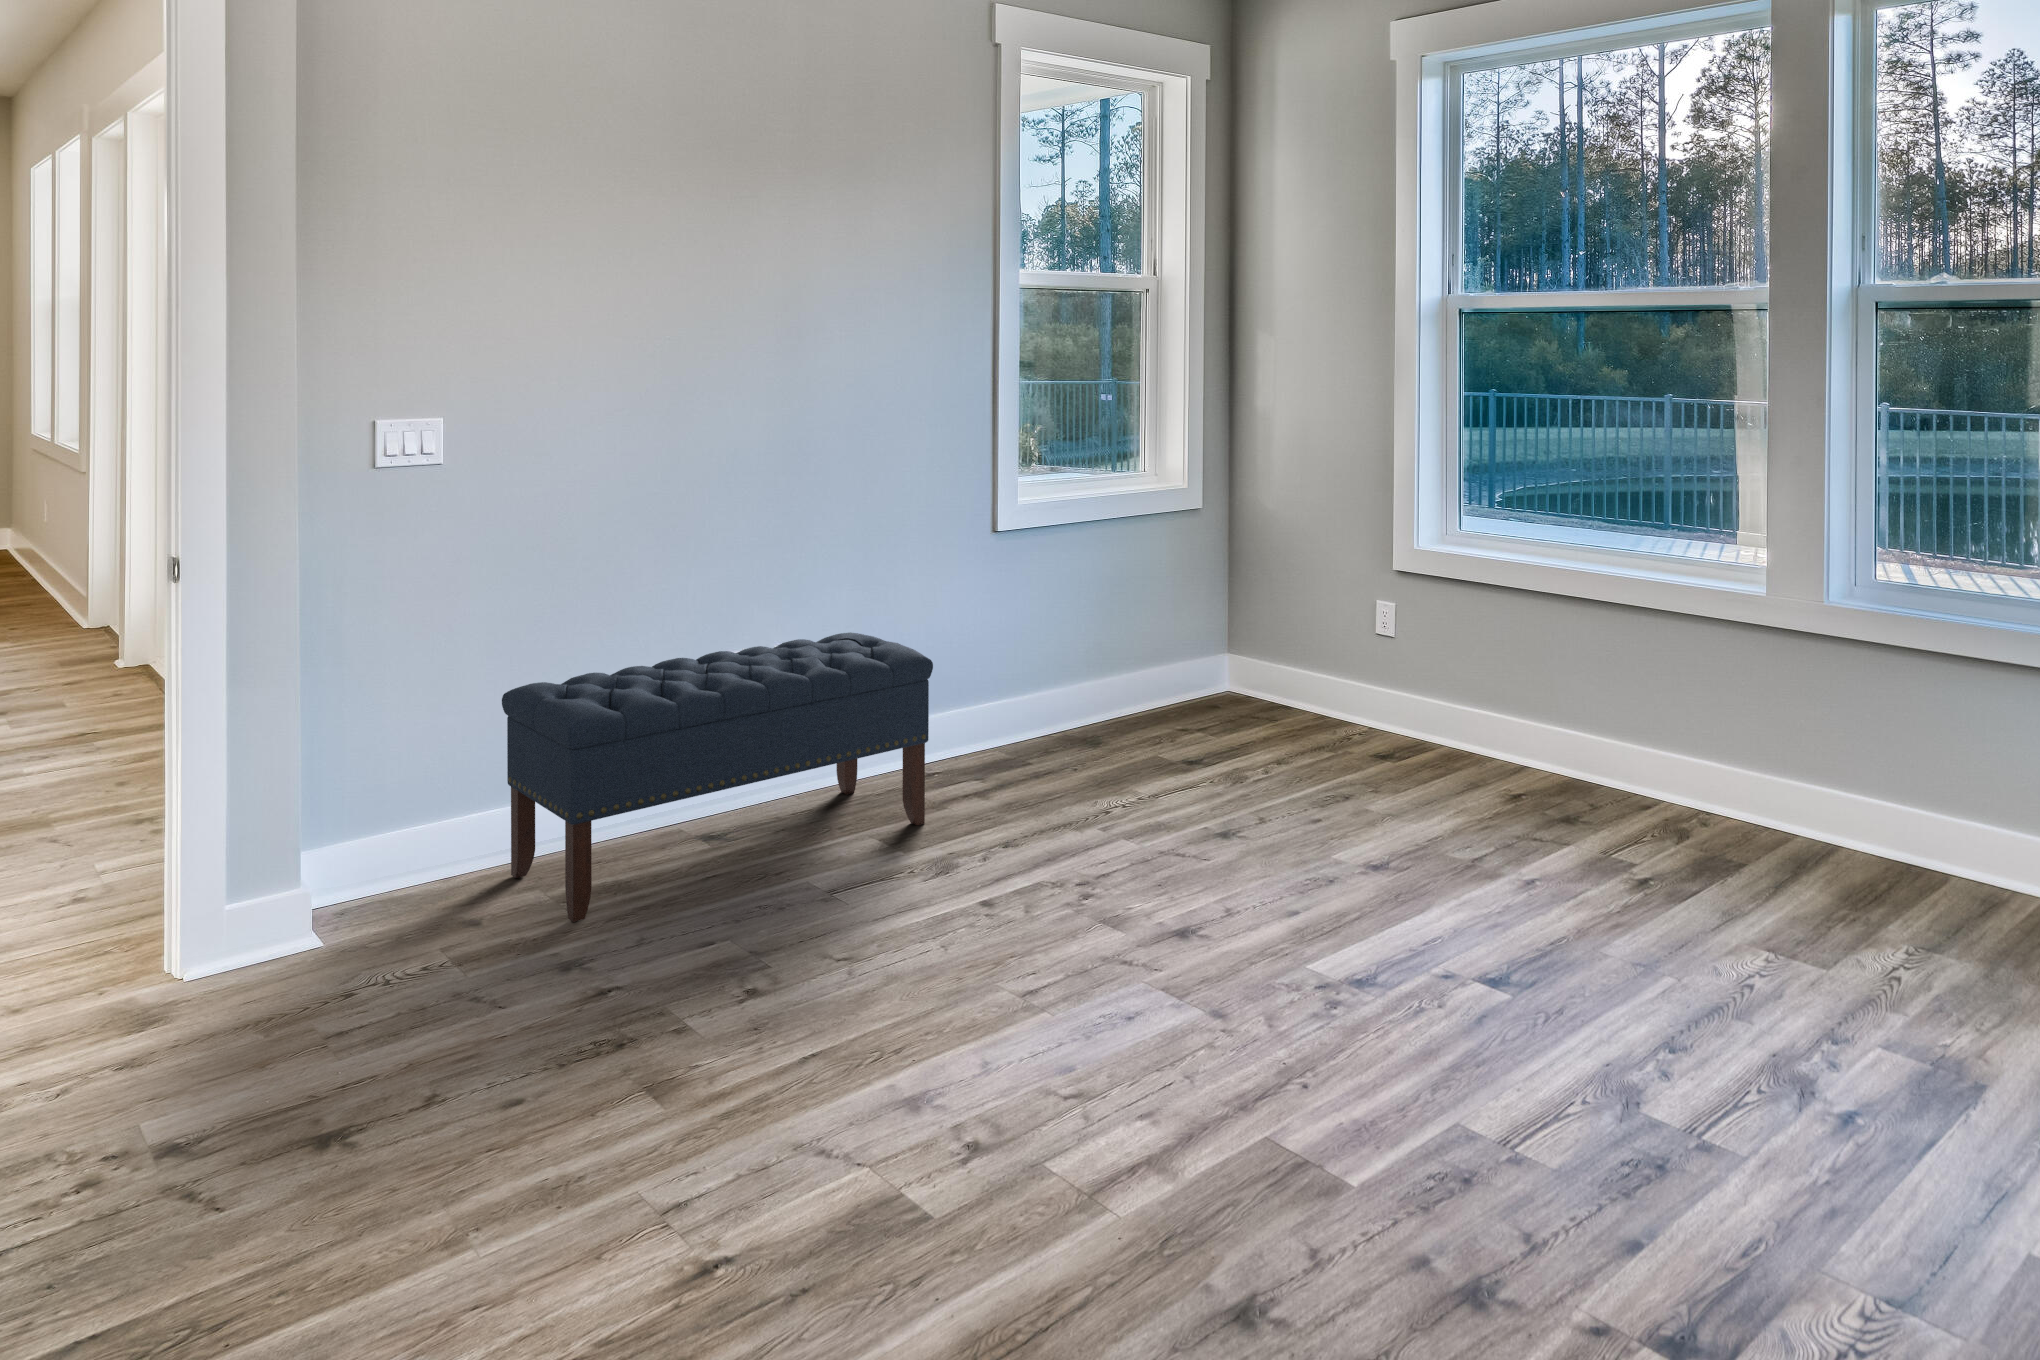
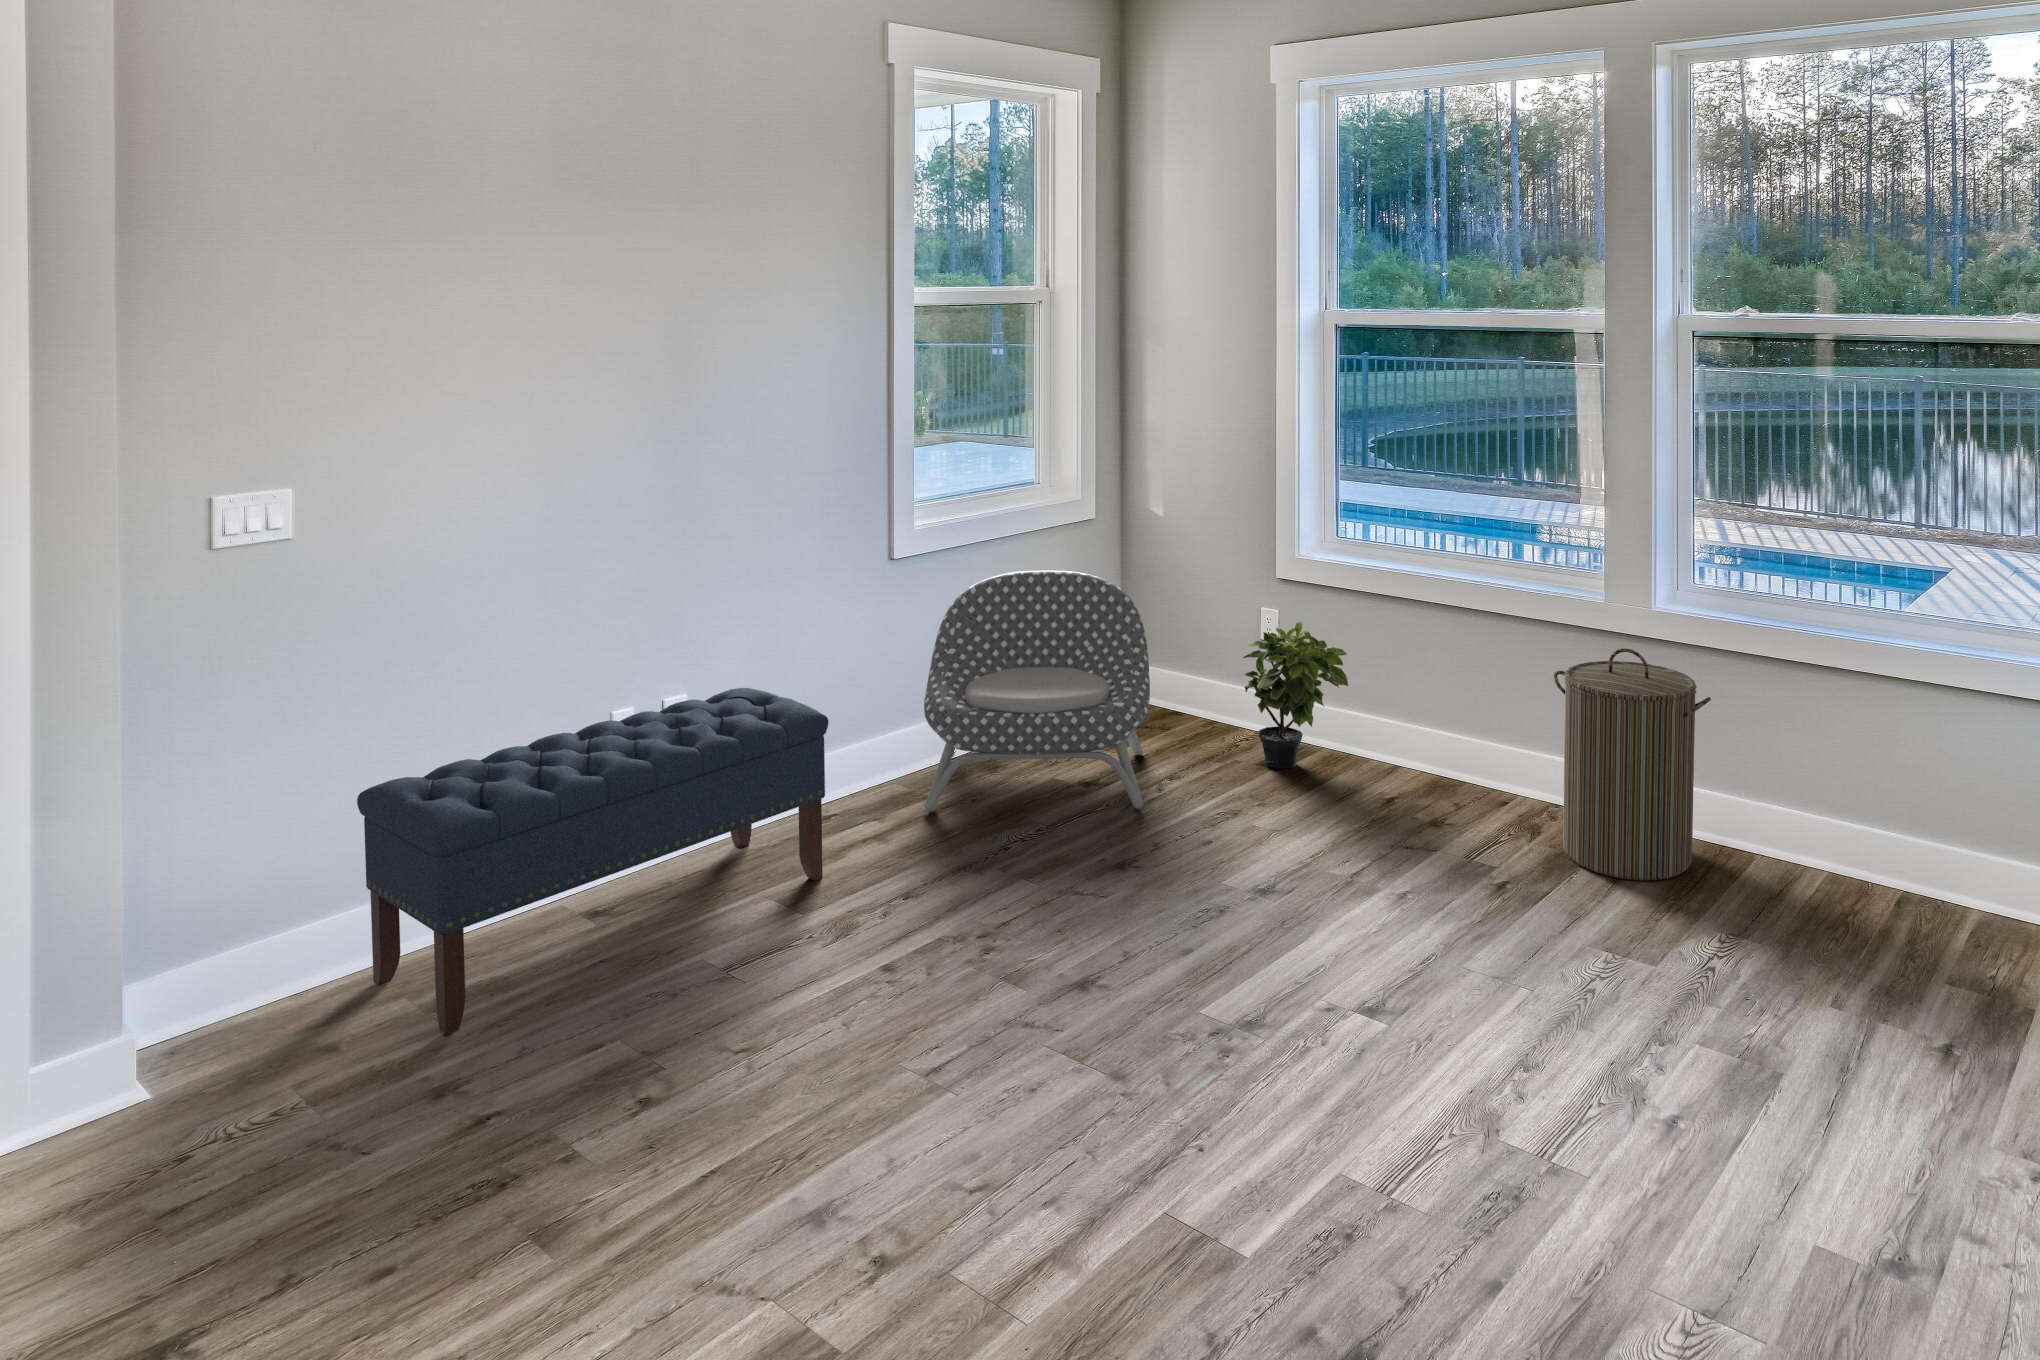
armchair: none [1027,543,1261,786] -> present [924,570,1150,812]
potted plant: none [1360,603,1477,761] -> present [1243,621,1348,768]
laundry hamper: none [1713,631,1903,891] -> present [1554,648,1711,880]

